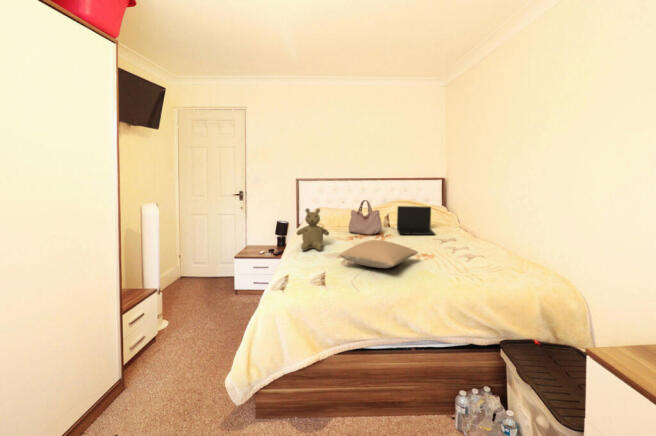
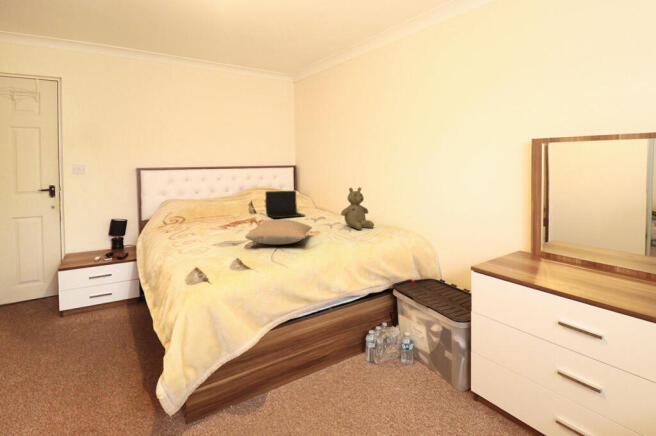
handbag: present [349,200,382,235] -> none [217,186,255,222]
teddy bear: present [297,208,329,251] -> present [341,187,374,229]

